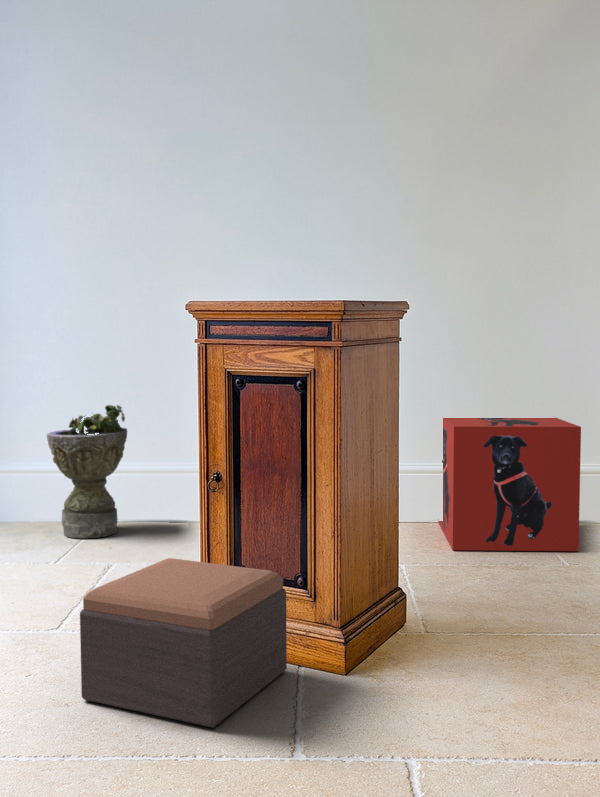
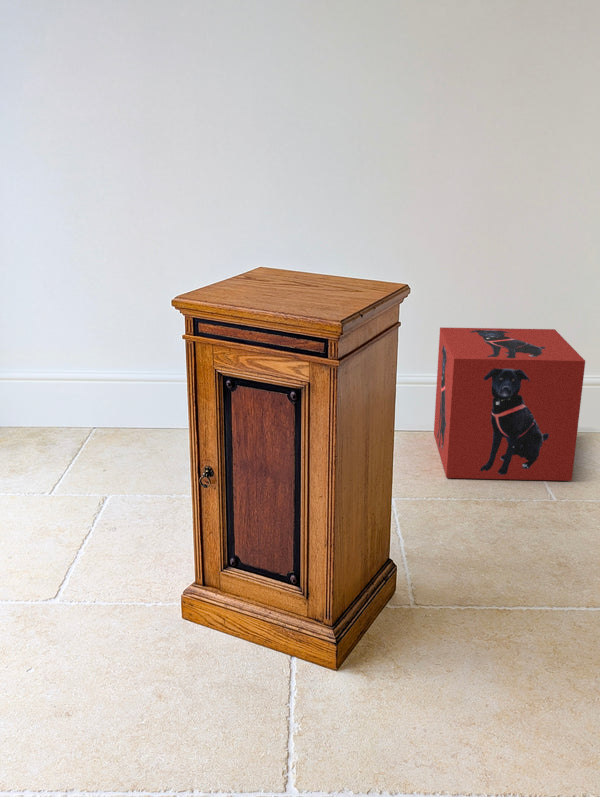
planter: present [47,405,127,538] -> none [33,320,116,456]
footstool: present [80,558,287,728] -> none [76,554,279,749]

